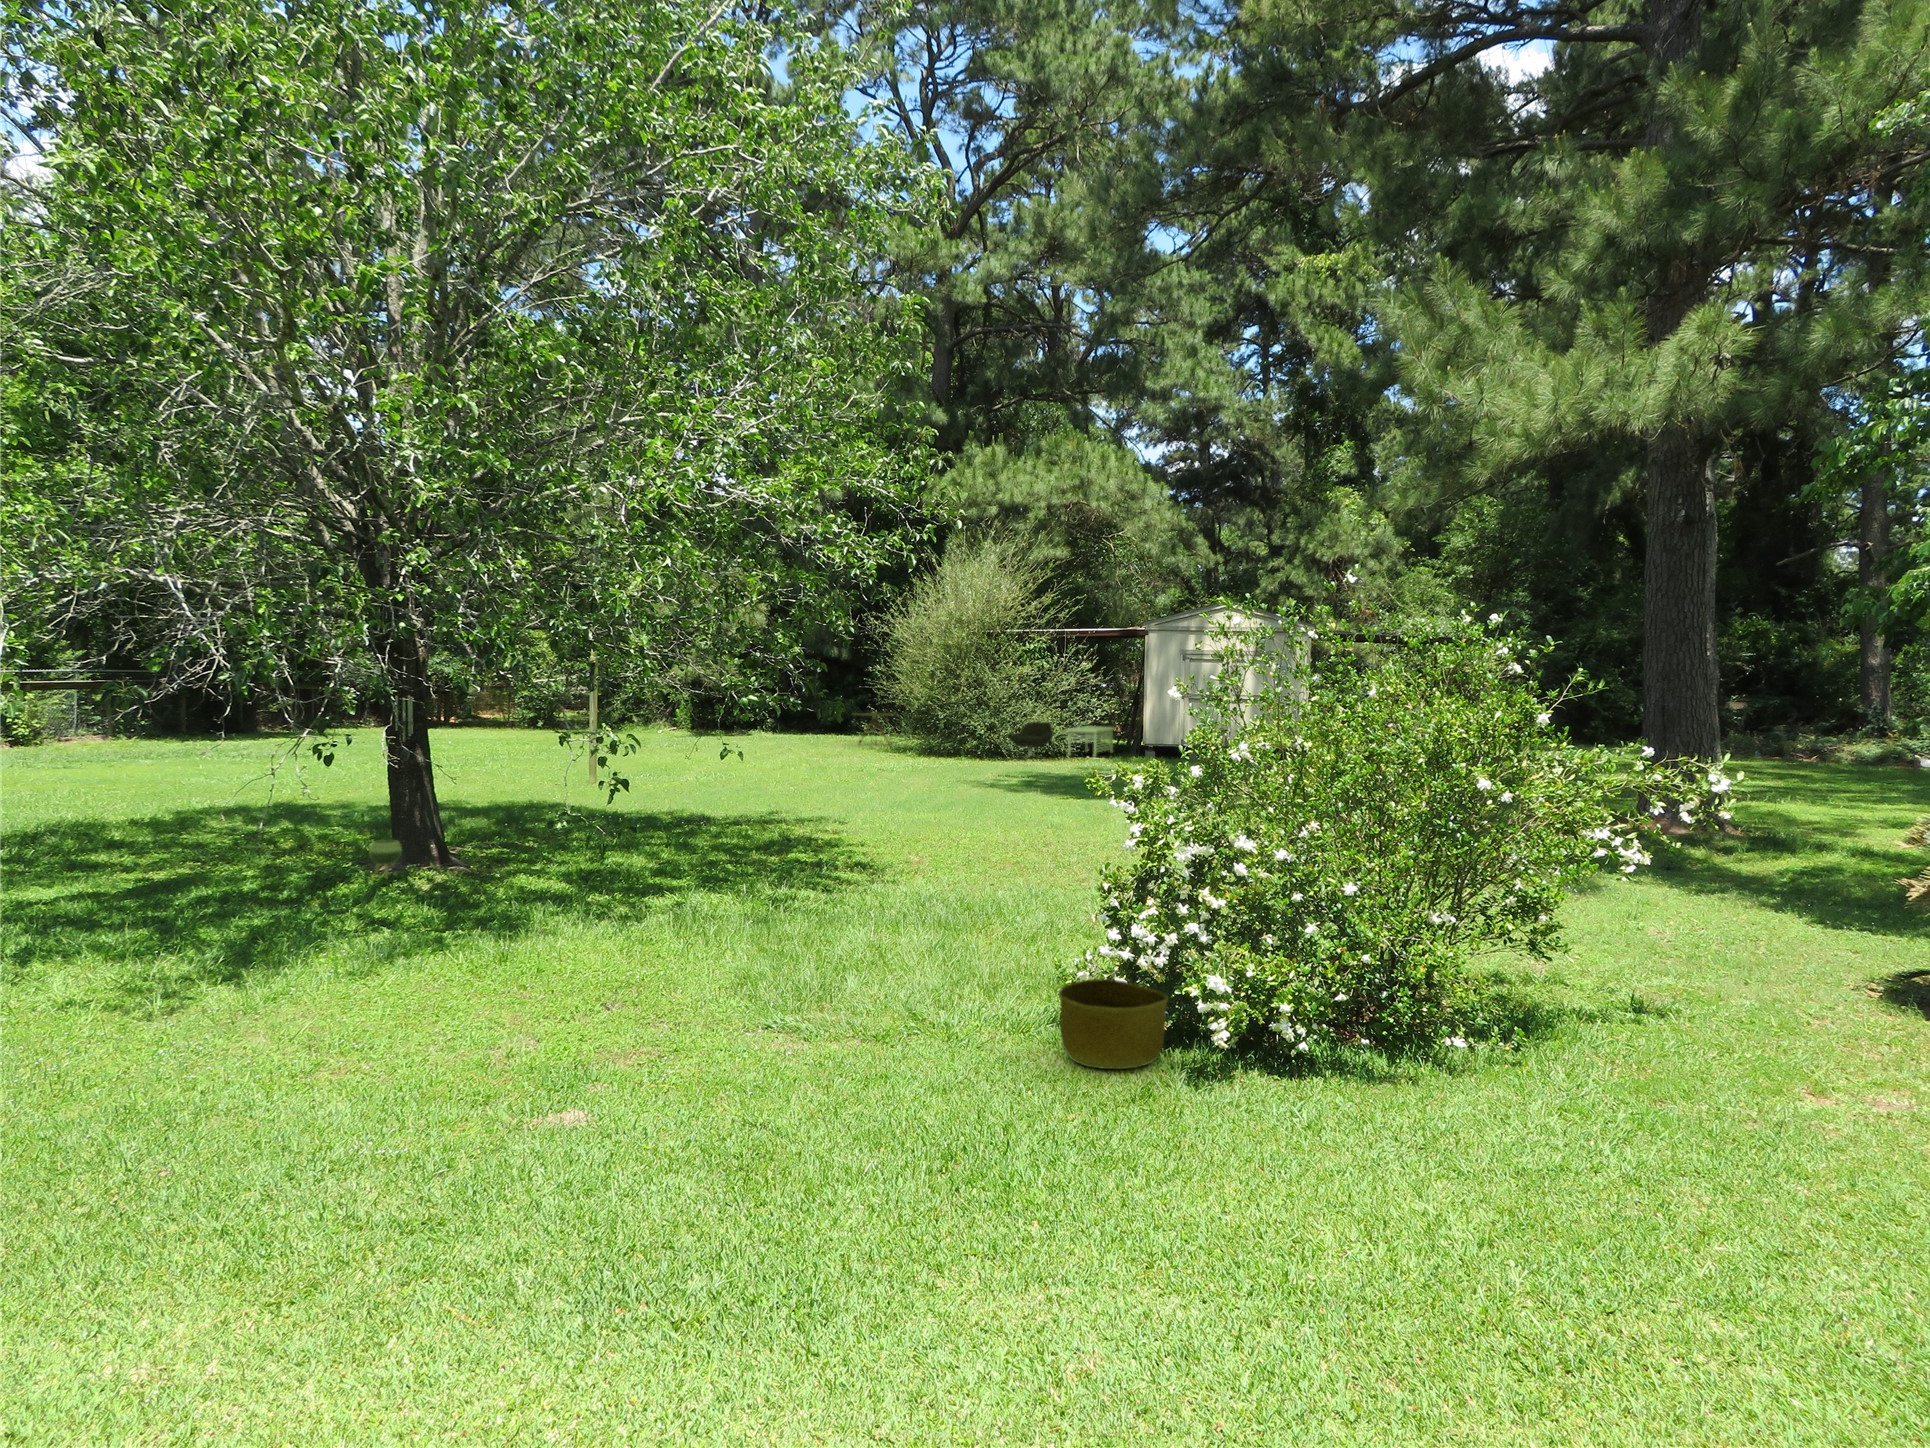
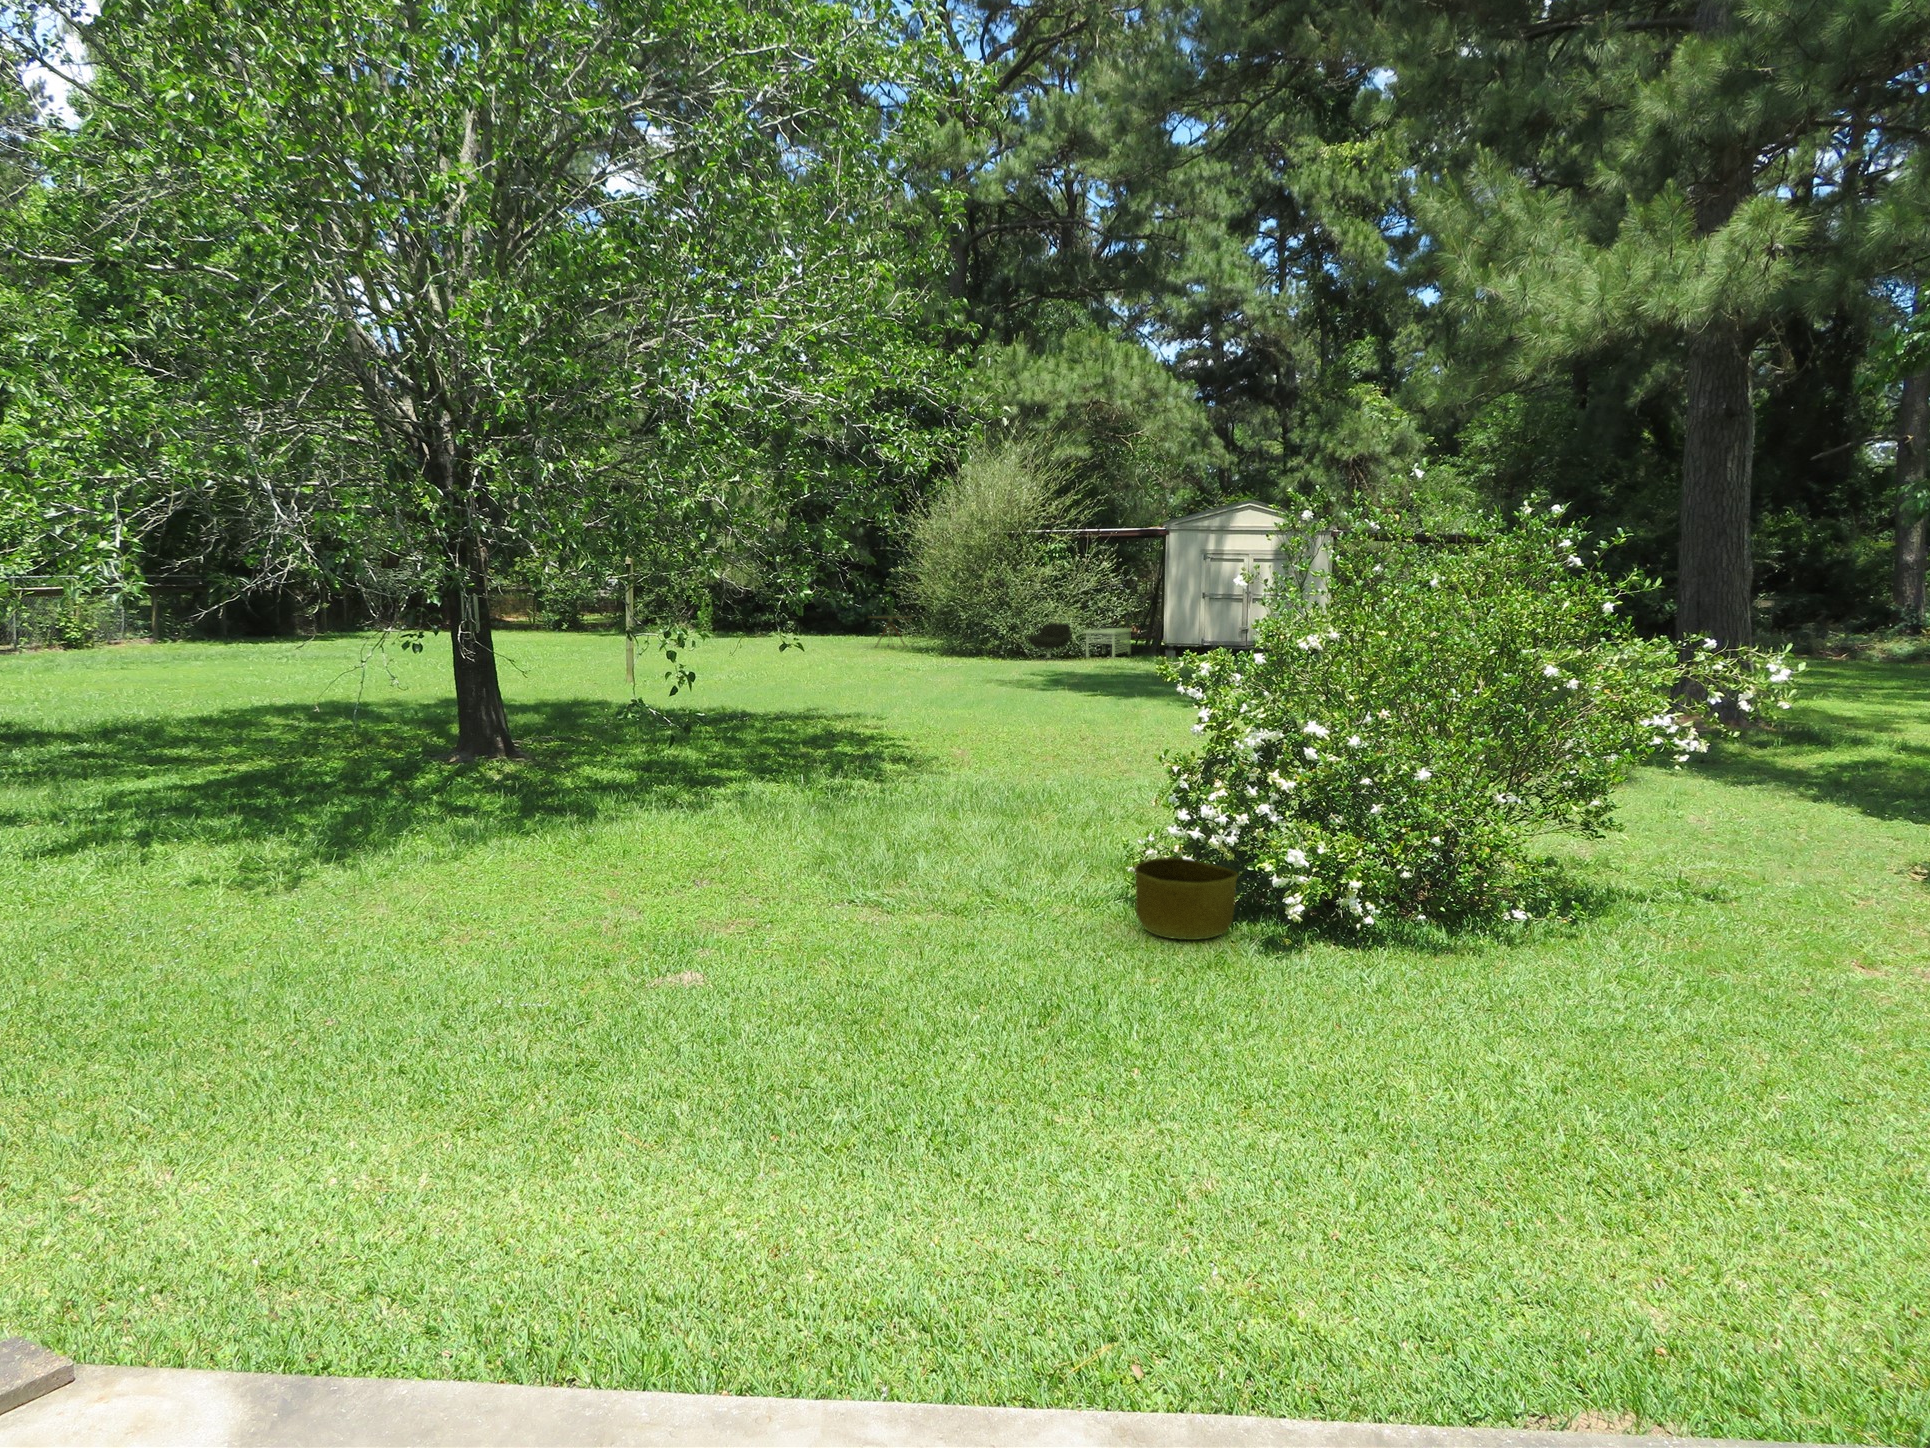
planter: present [369,840,402,879] -> none [441,735,471,772]

